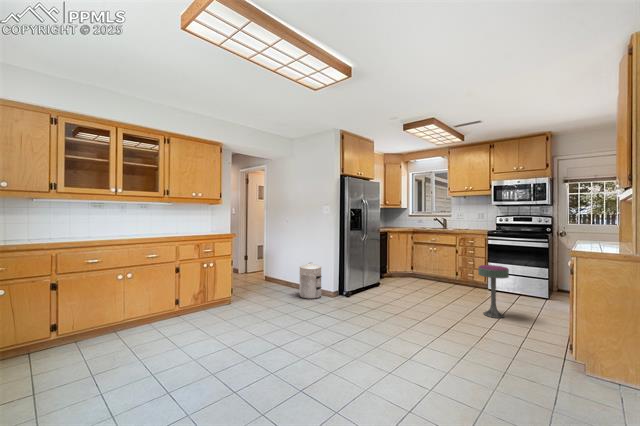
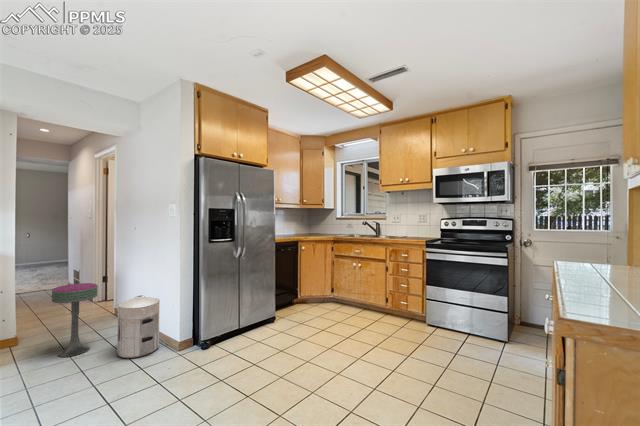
bar stool: present [478,265,509,318] -> present [52,283,98,357]

